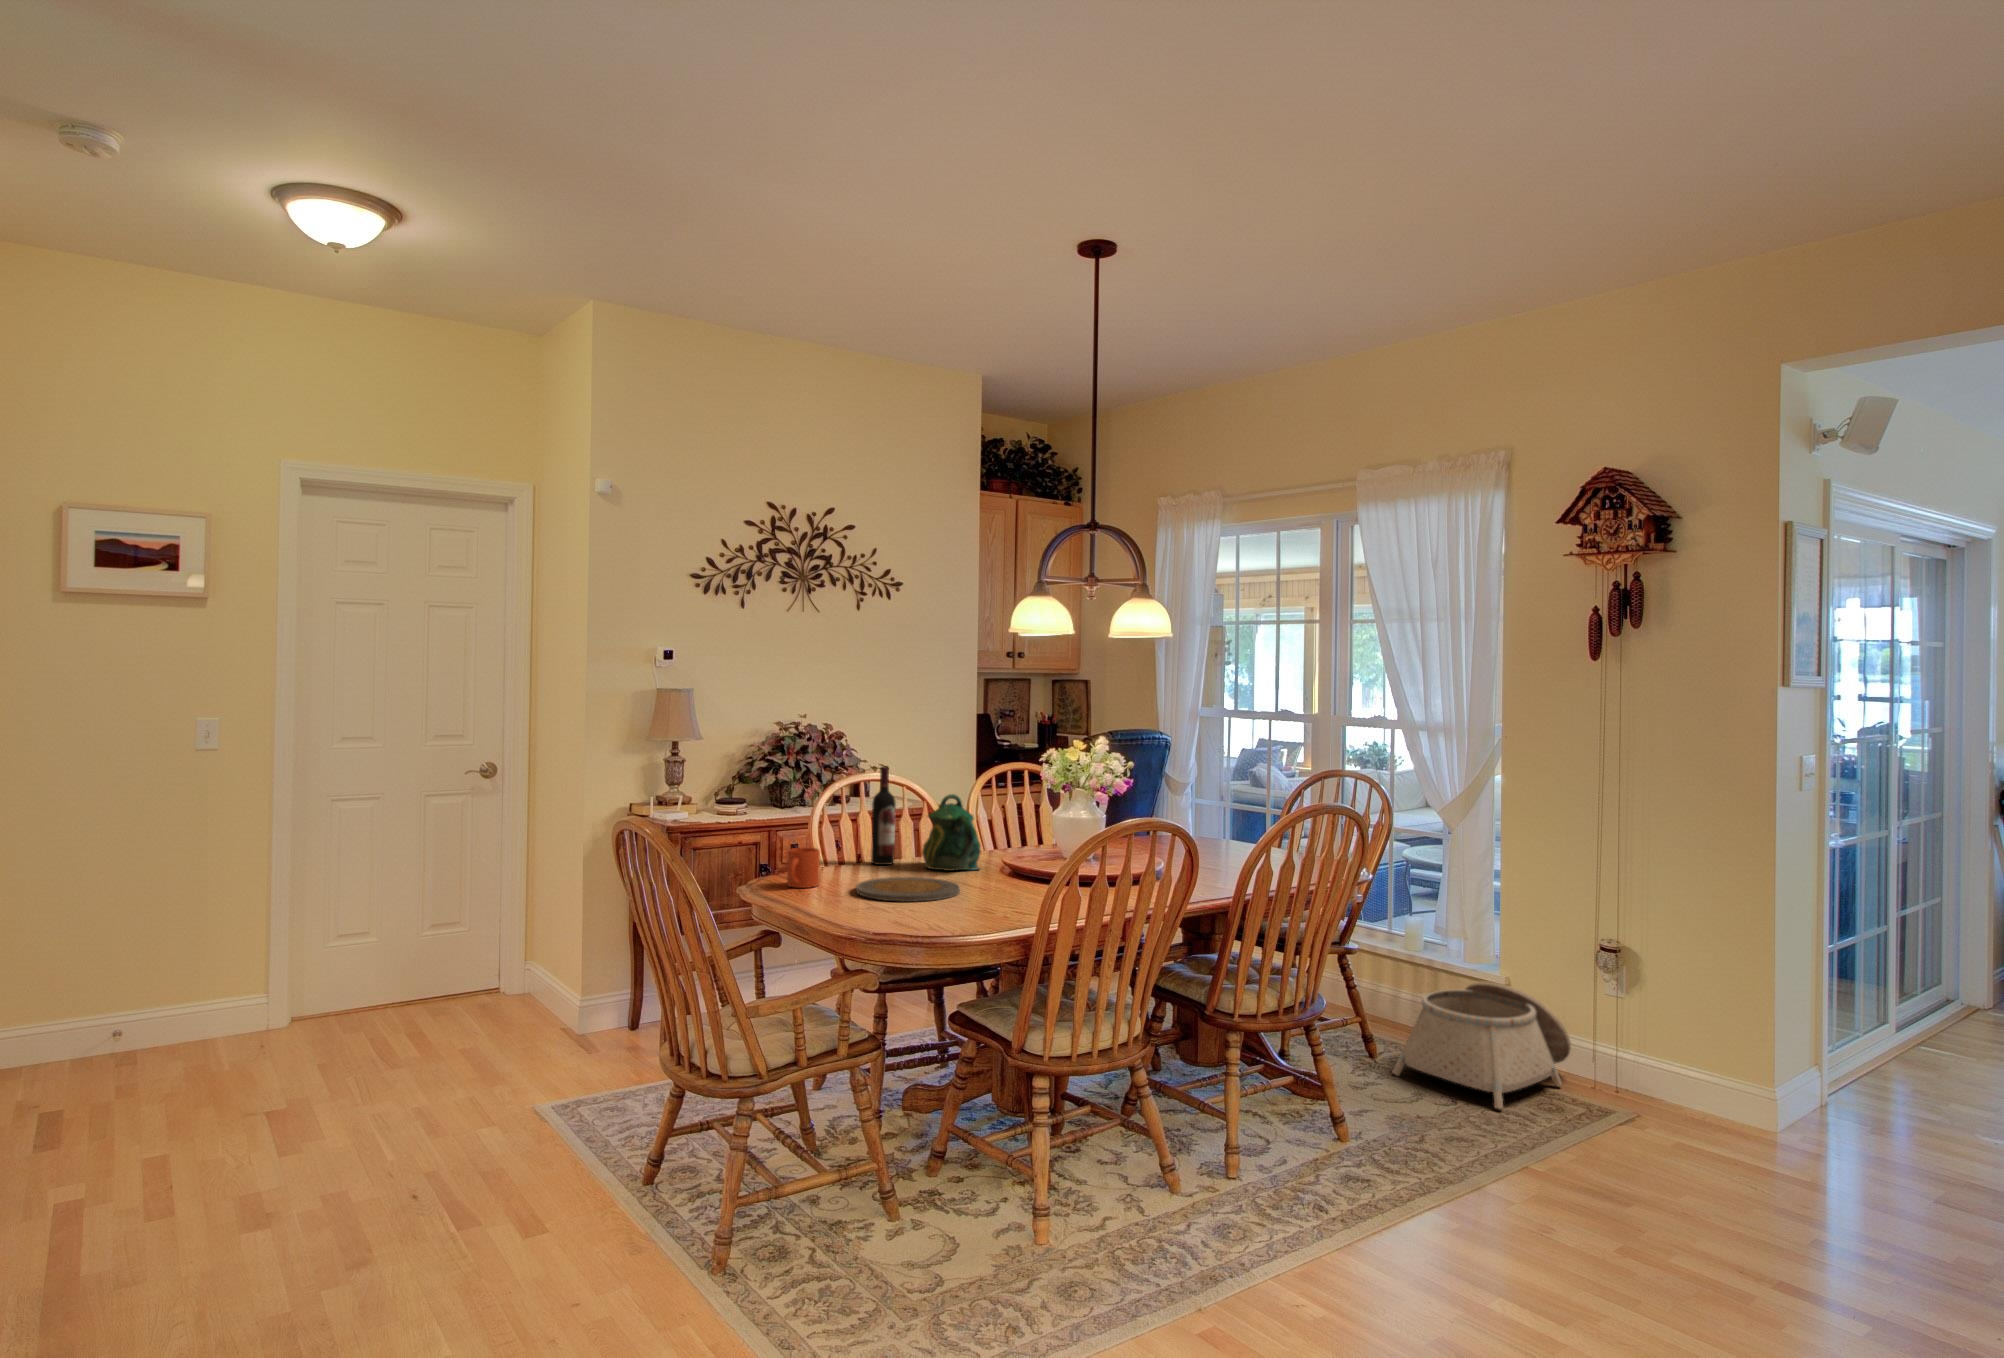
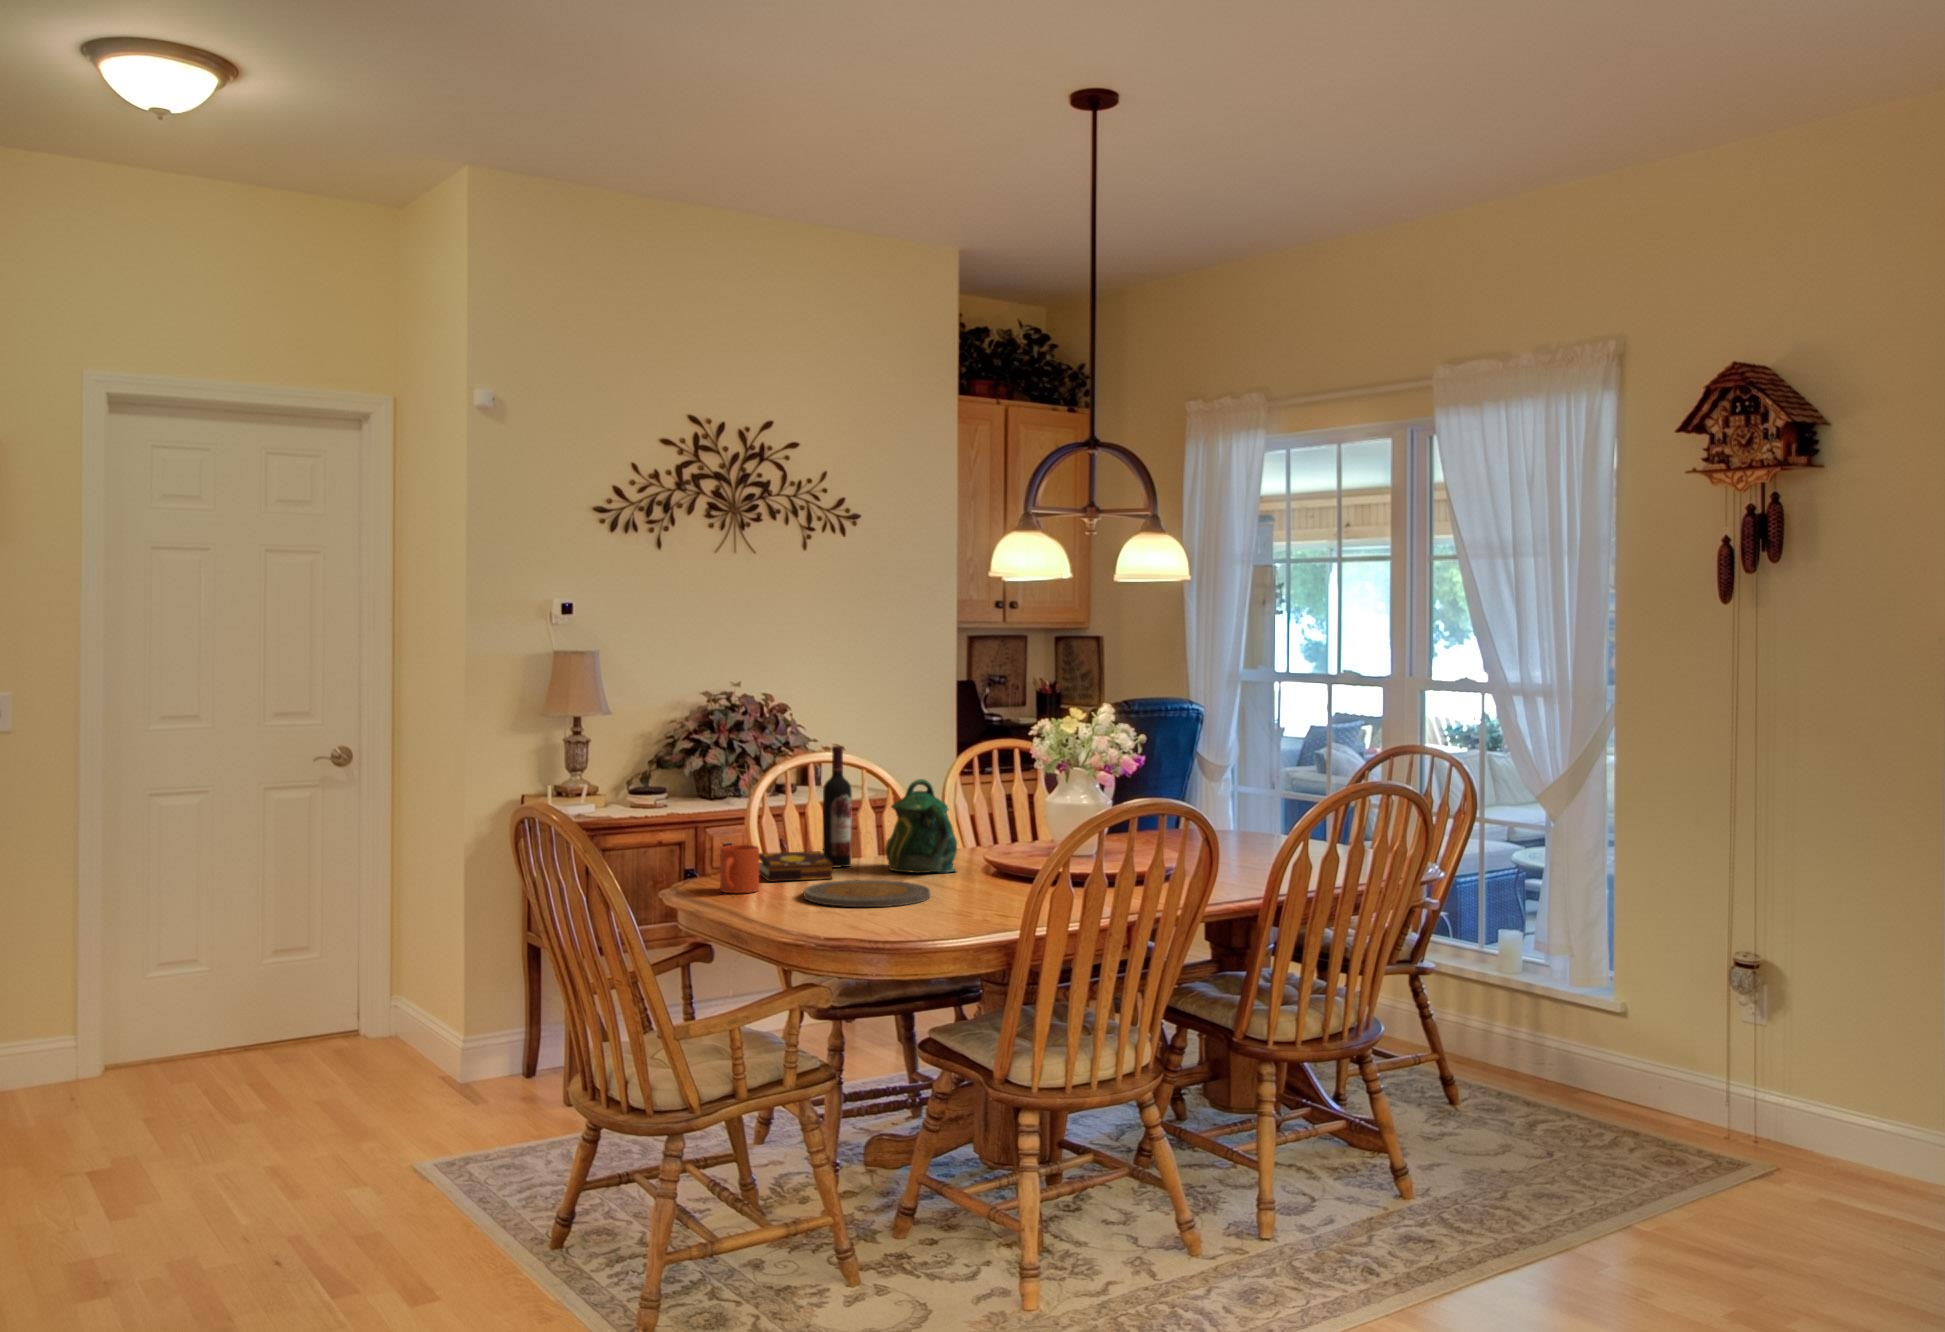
book: none [819,852,879,878] -> present [759,851,832,882]
basket: present [1393,981,1571,1108] -> none [1474,1009,1699,1162]

